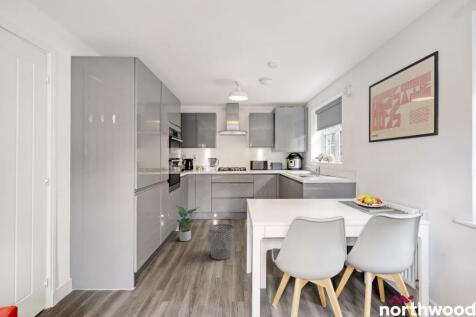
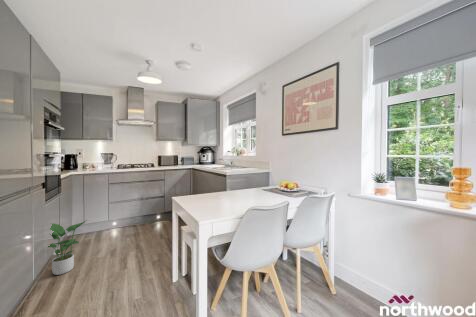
waste bin: present [210,224,233,260] -> none [105,240,143,295]

